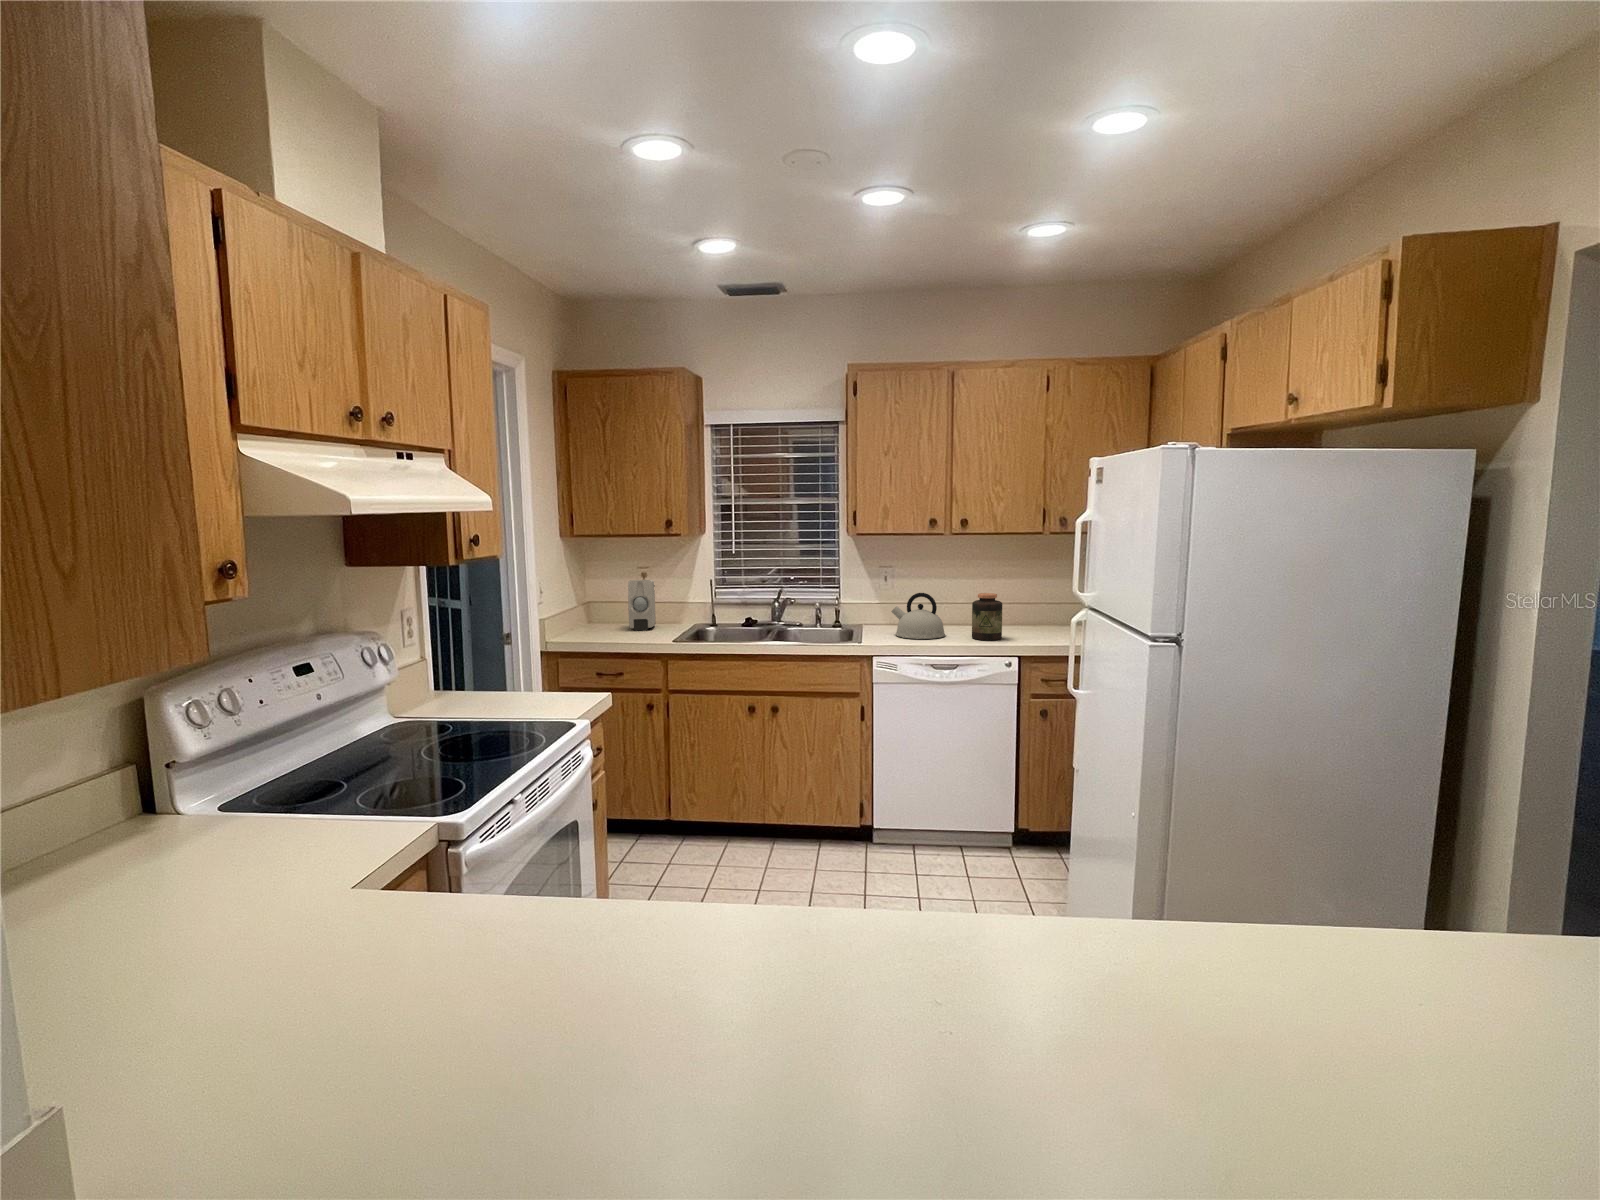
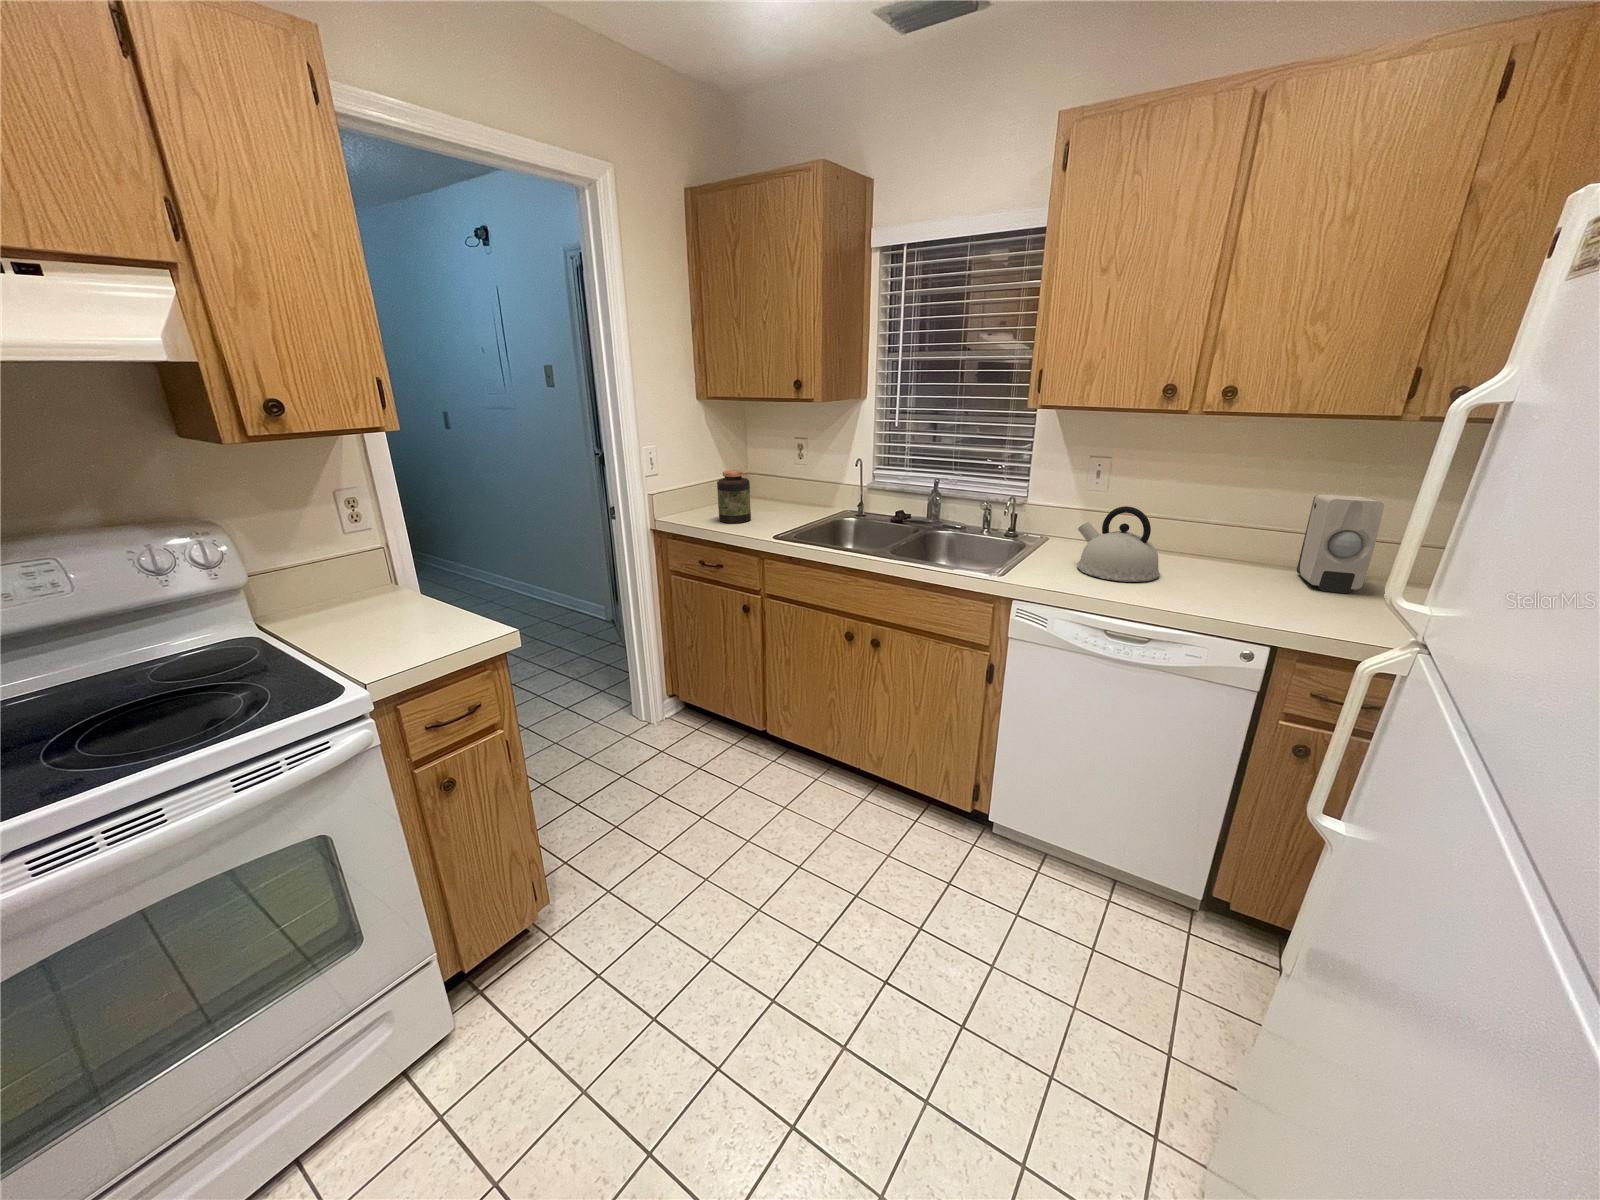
soap dispenser: present [628,580,656,631] -> present [1297,495,1384,593]
jar: present [972,593,1002,640] -> present [717,470,751,523]

